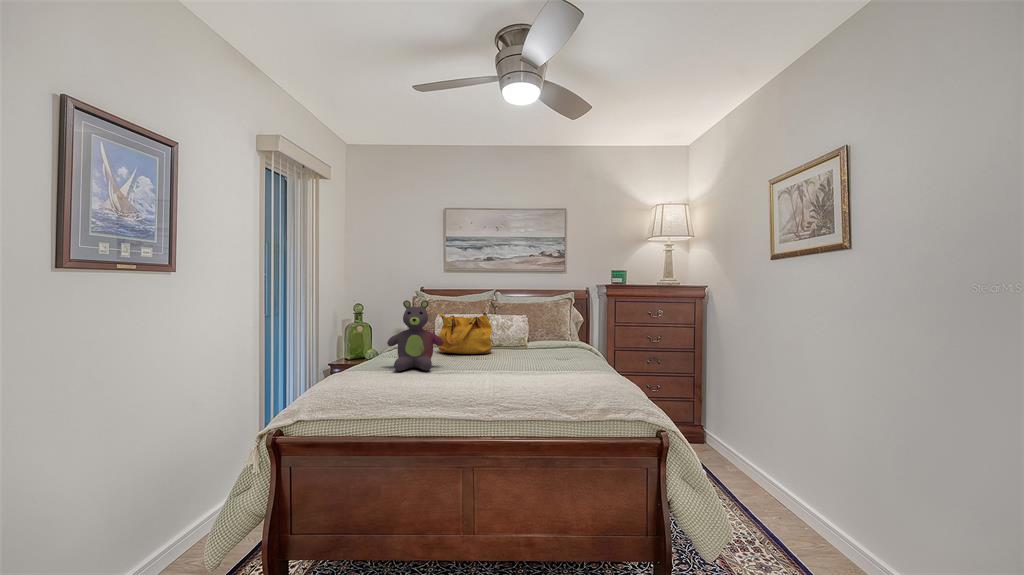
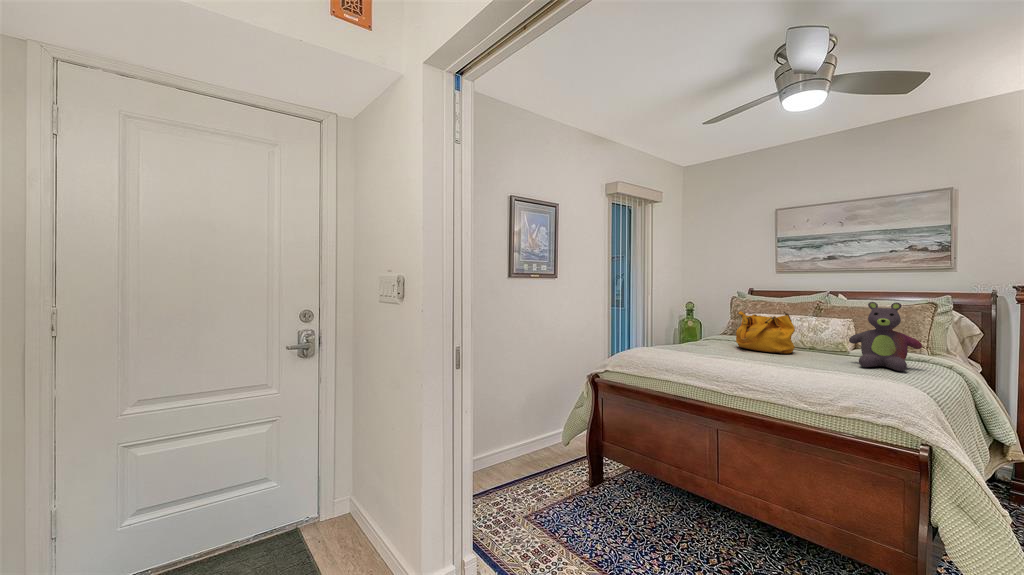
stuffed bear: present [387,300,444,371] -> present [849,302,922,371]

